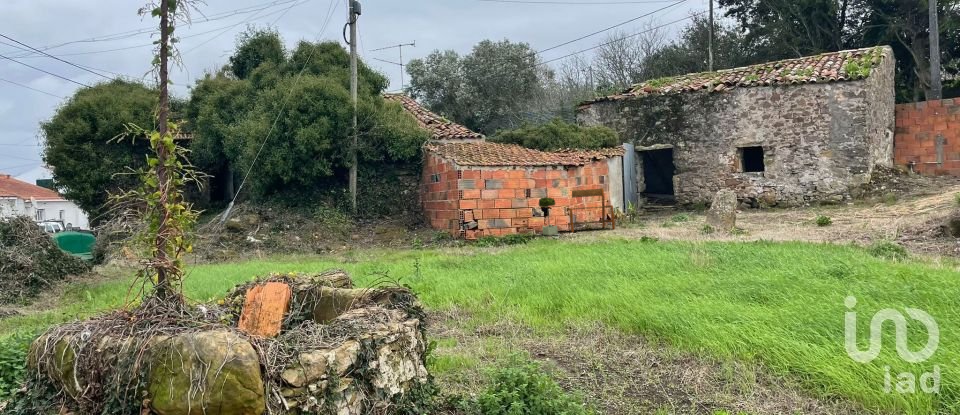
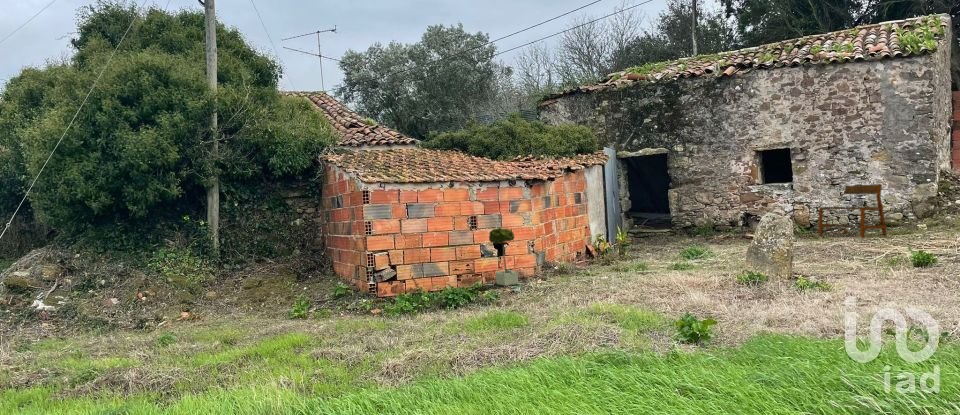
bench: present [566,188,615,232] -> present [819,184,887,238]

